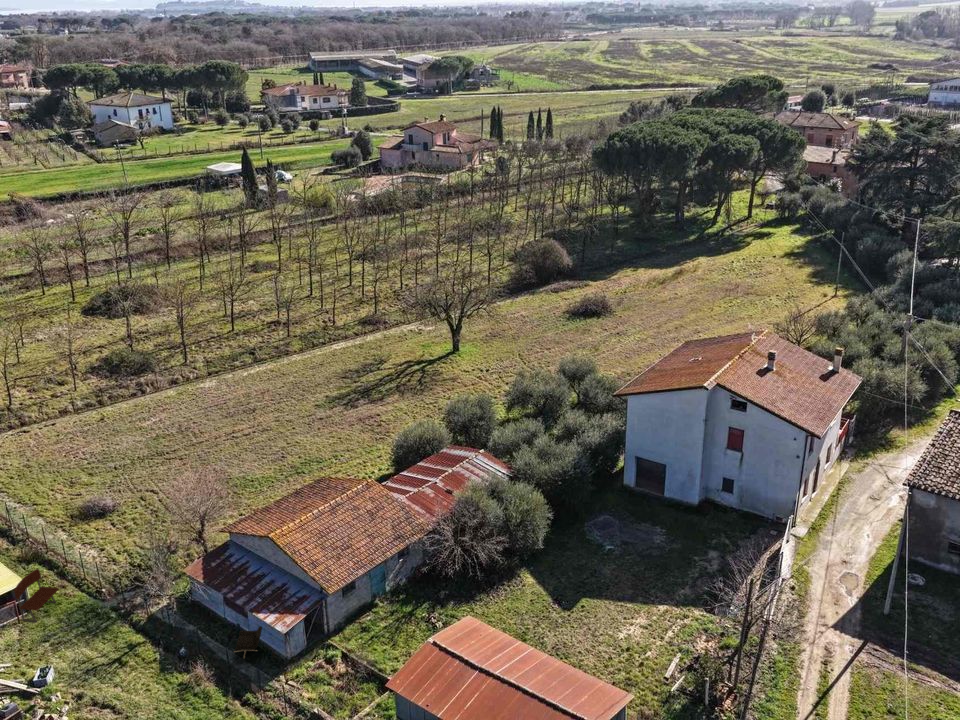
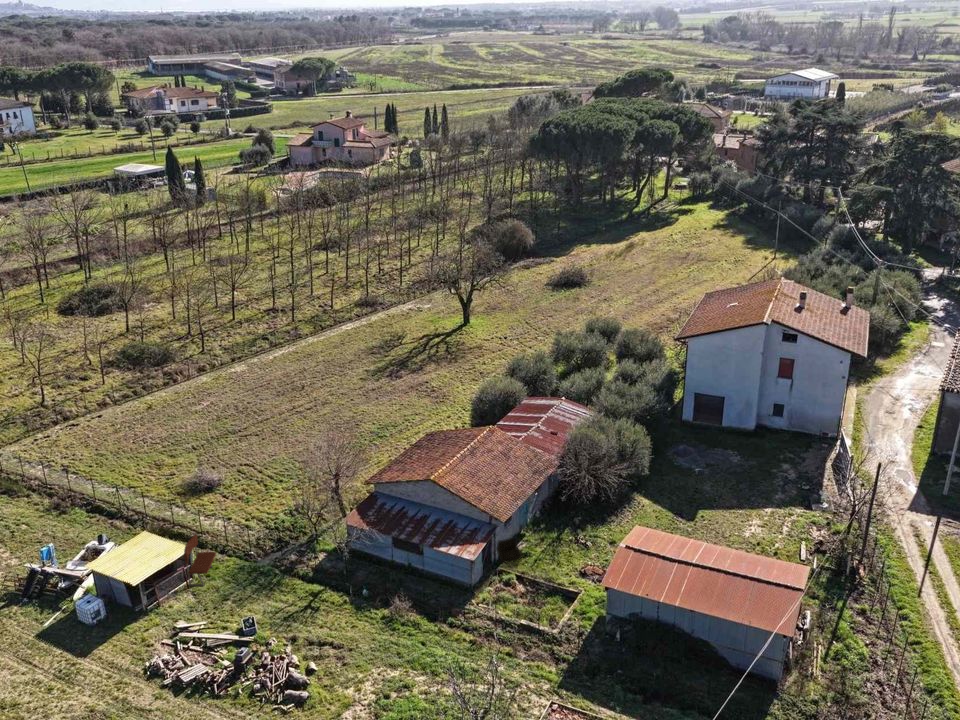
lounge chair: present [234,626,262,658] -> present [496,538,523,565]

